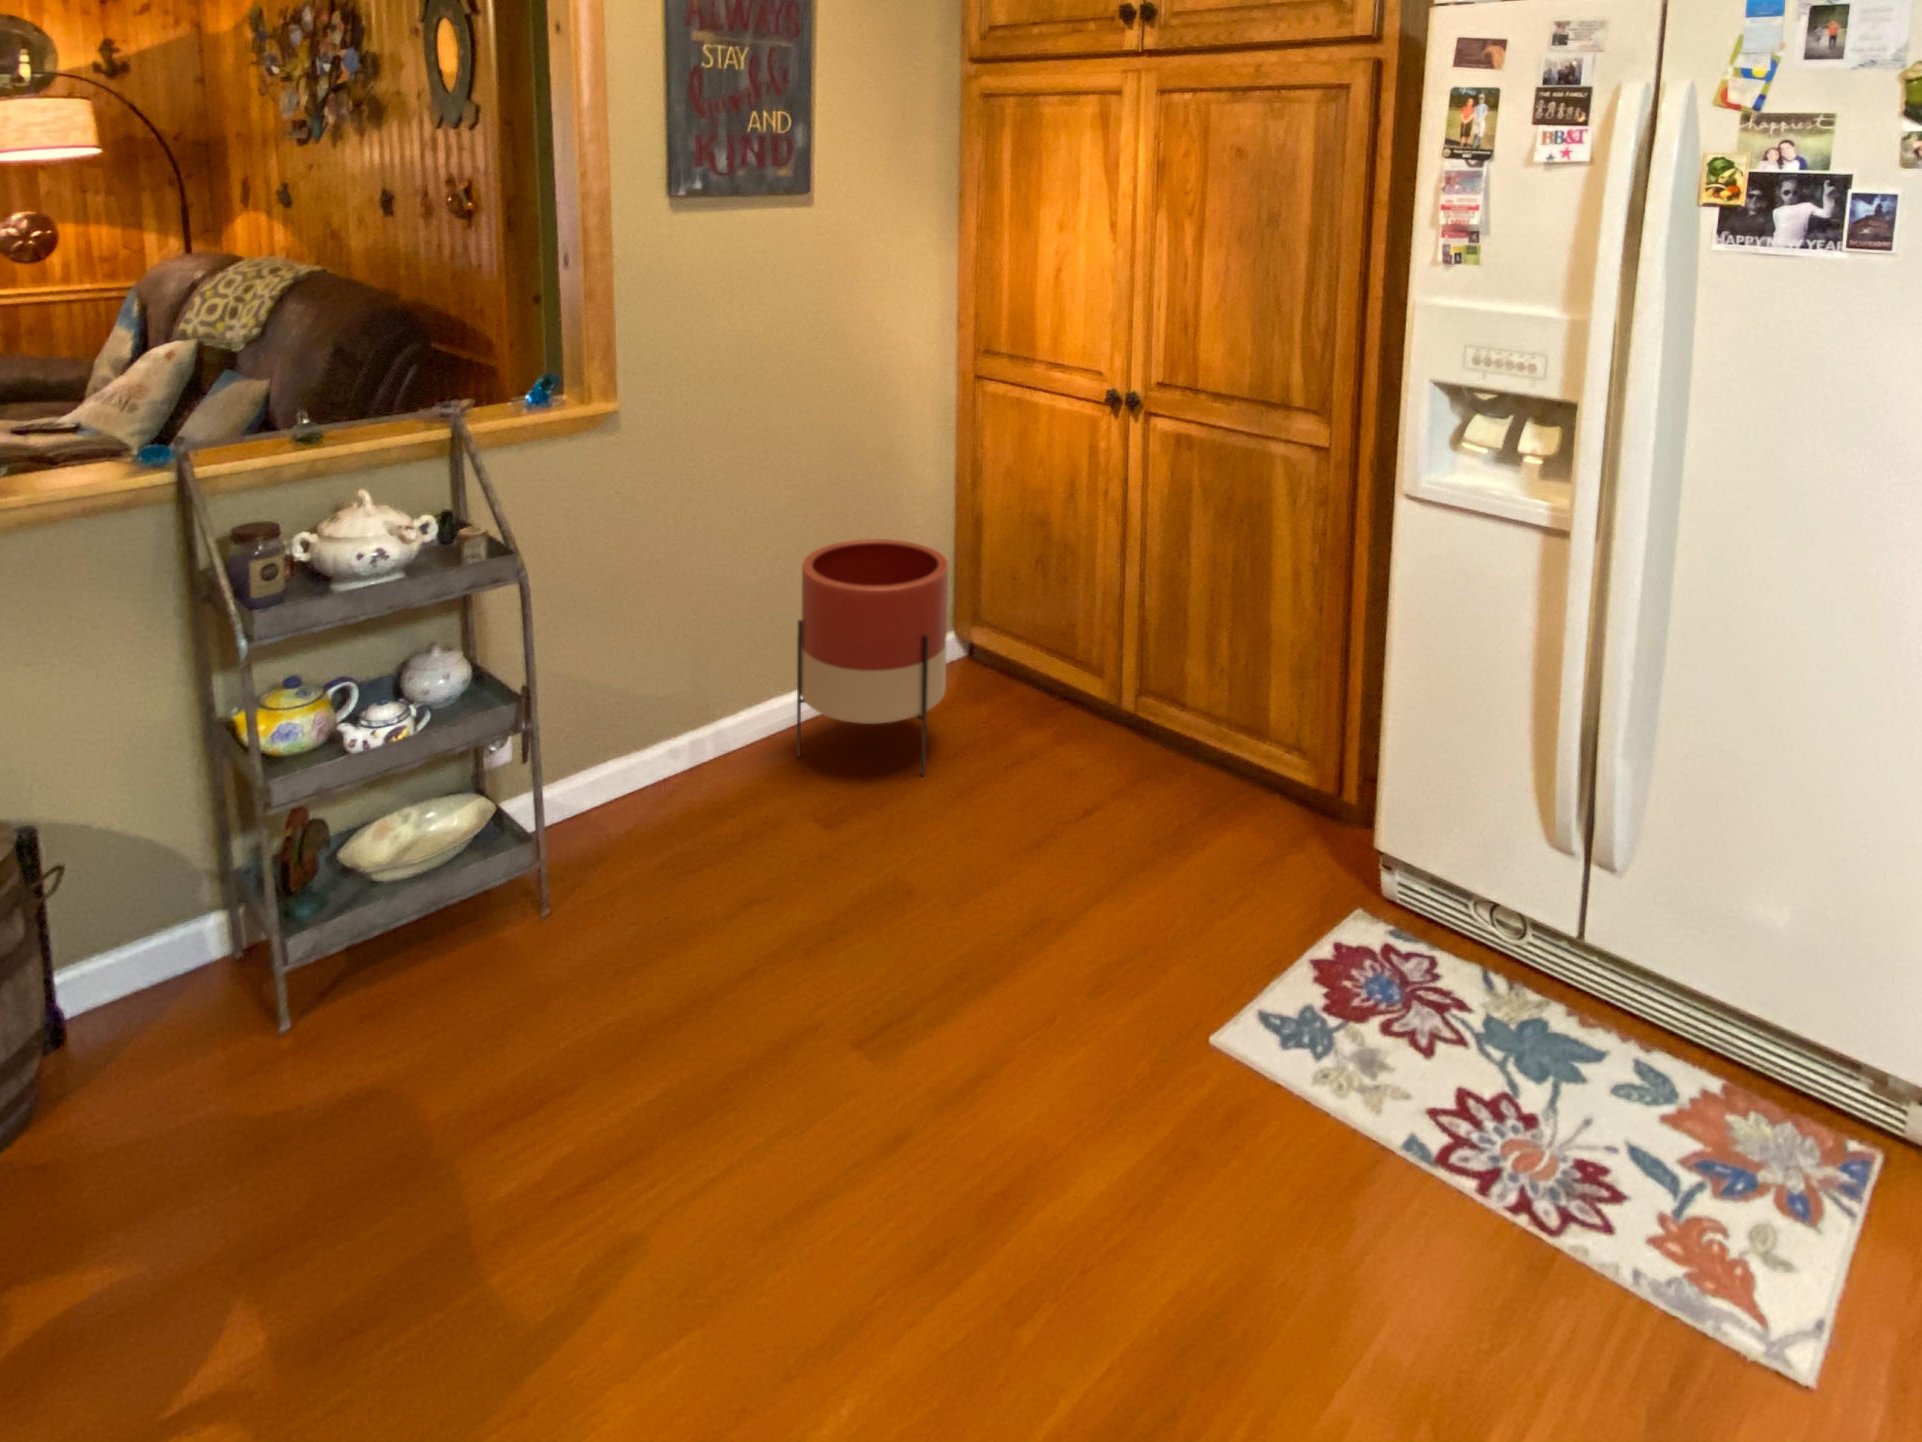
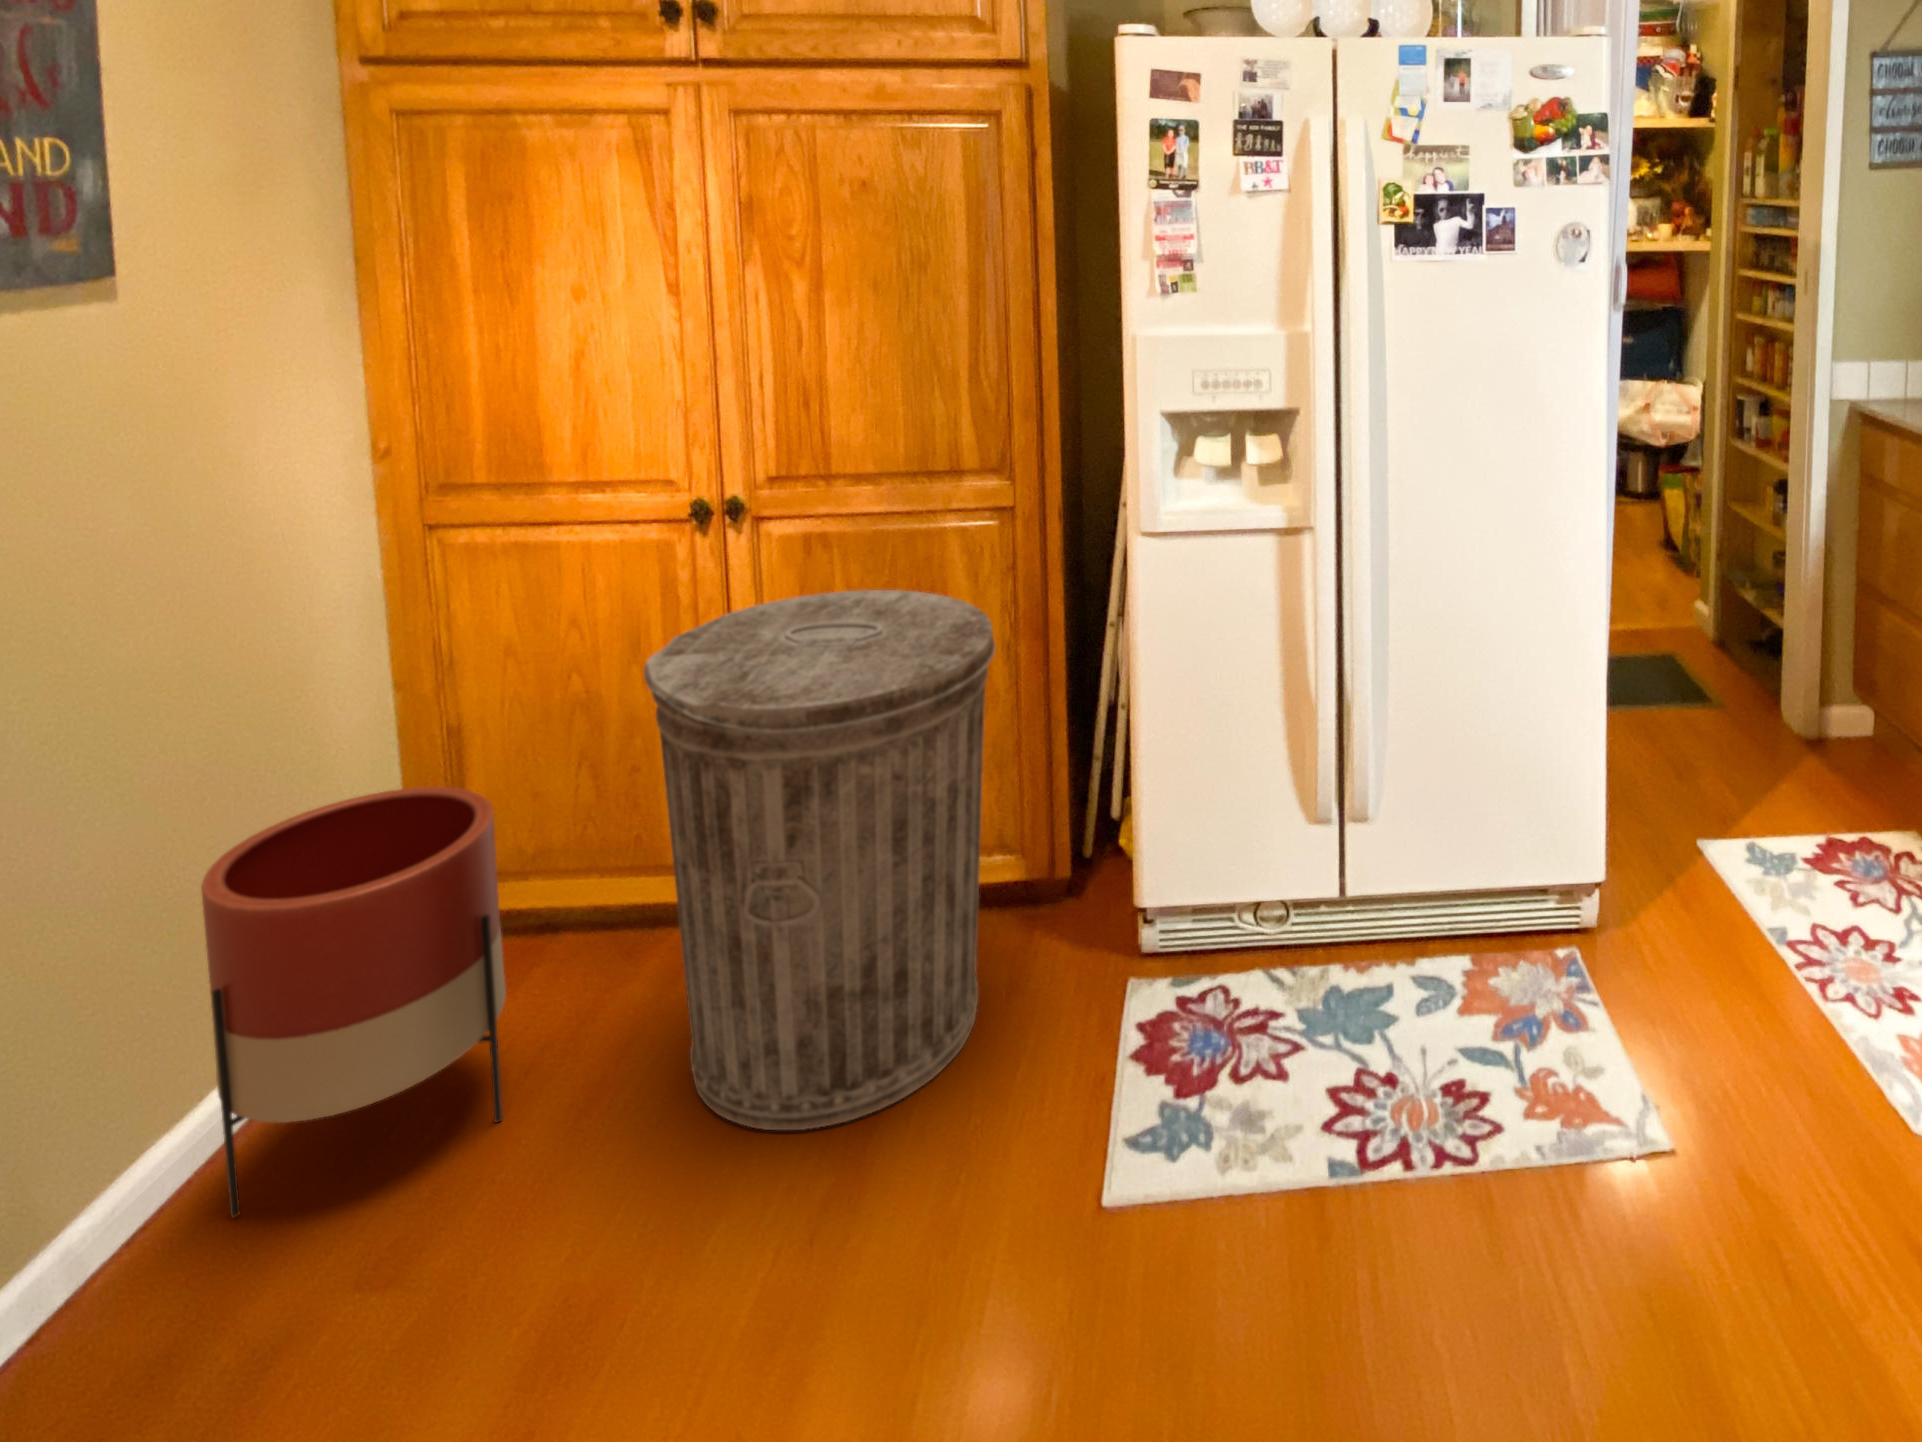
trash can: none [1012,481,1274,891] -> present [644,590,995,1130]

